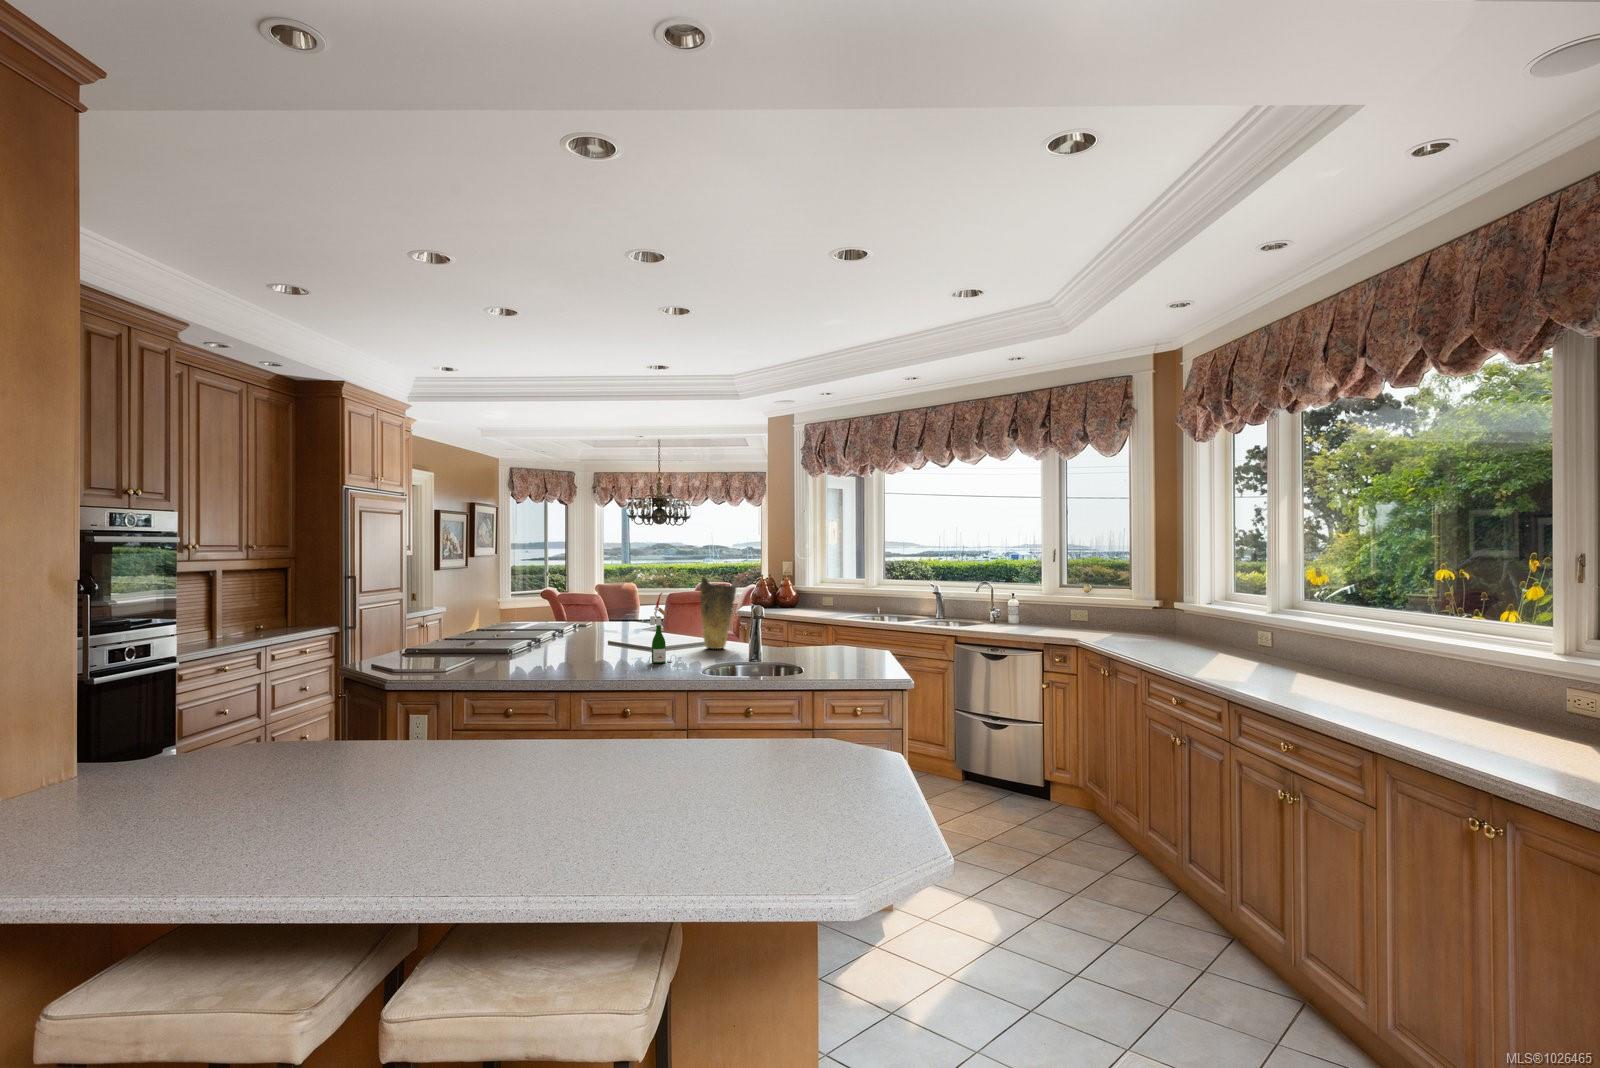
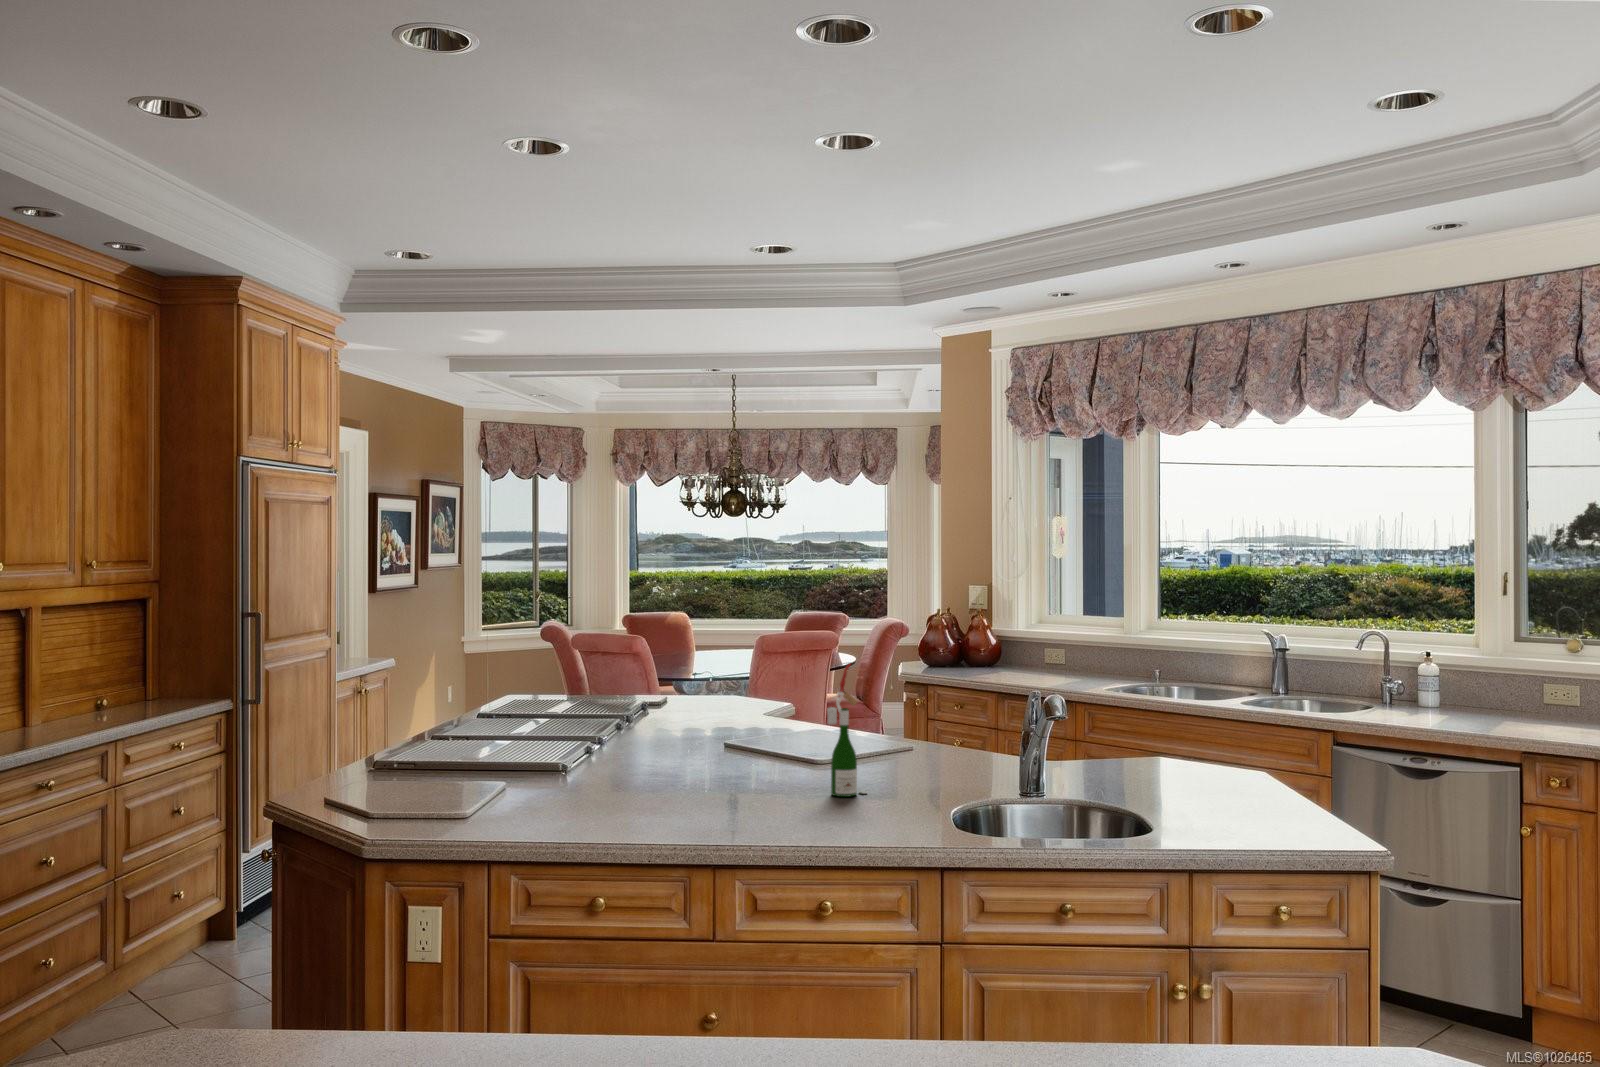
vase: present [700,577,736,649] -> none [897,628,963,763]

